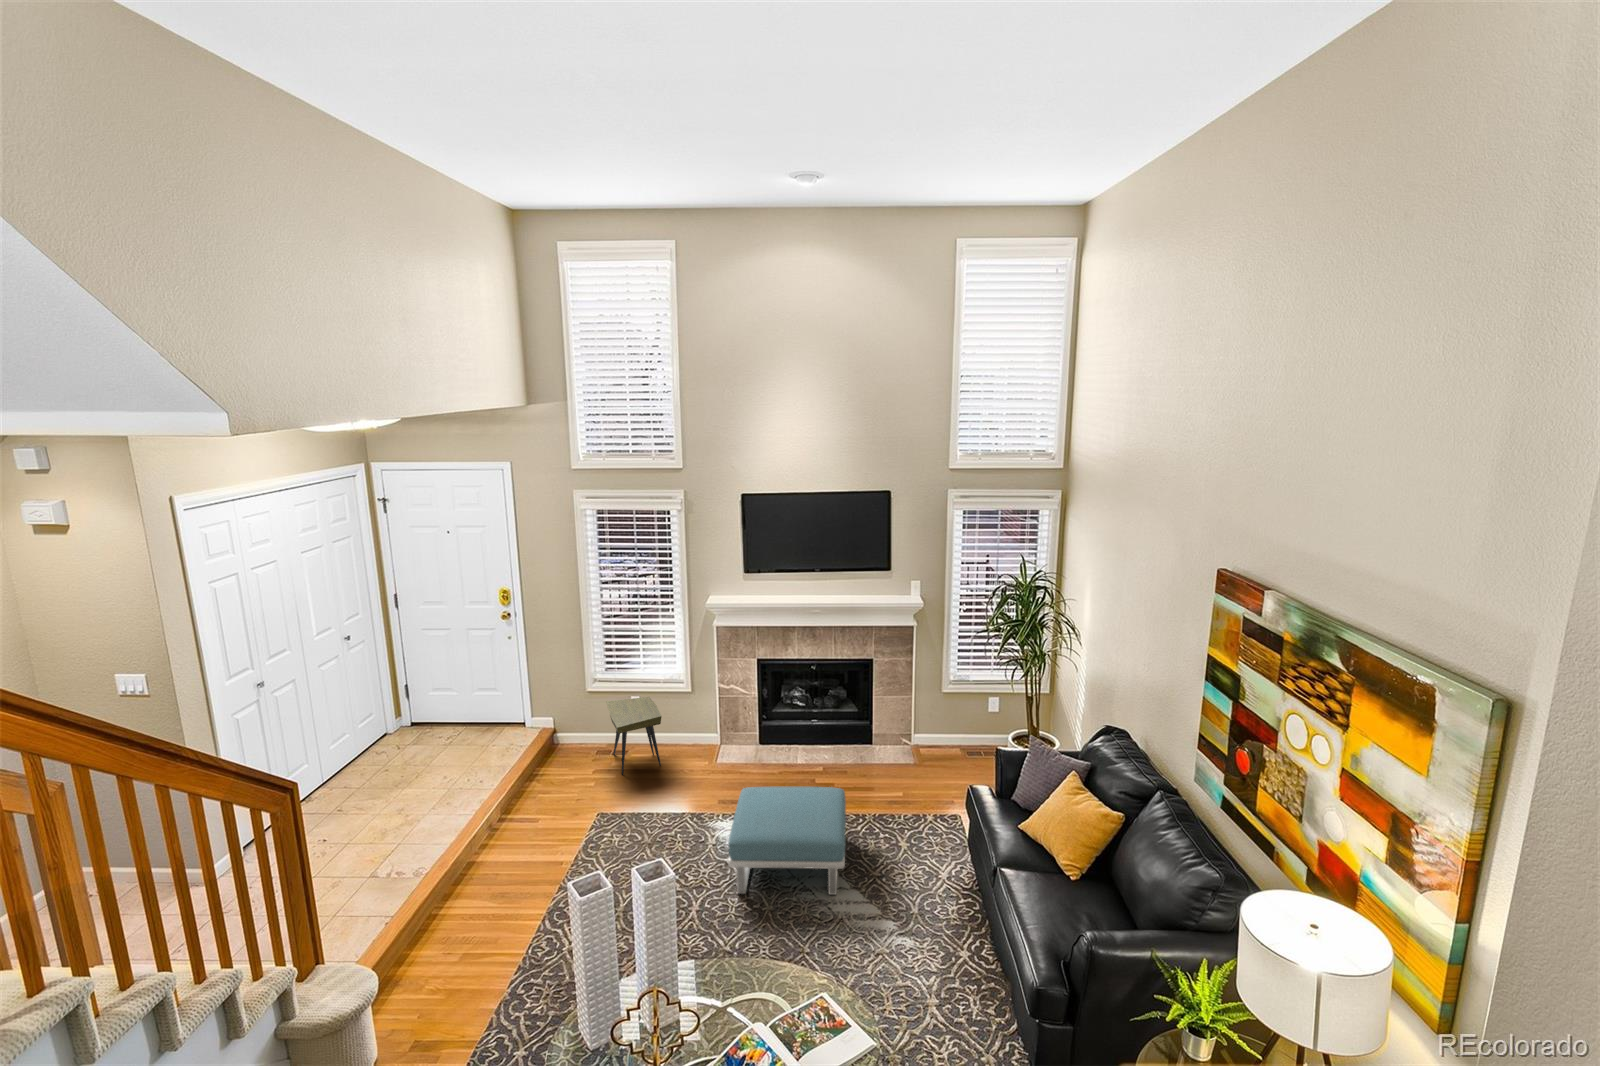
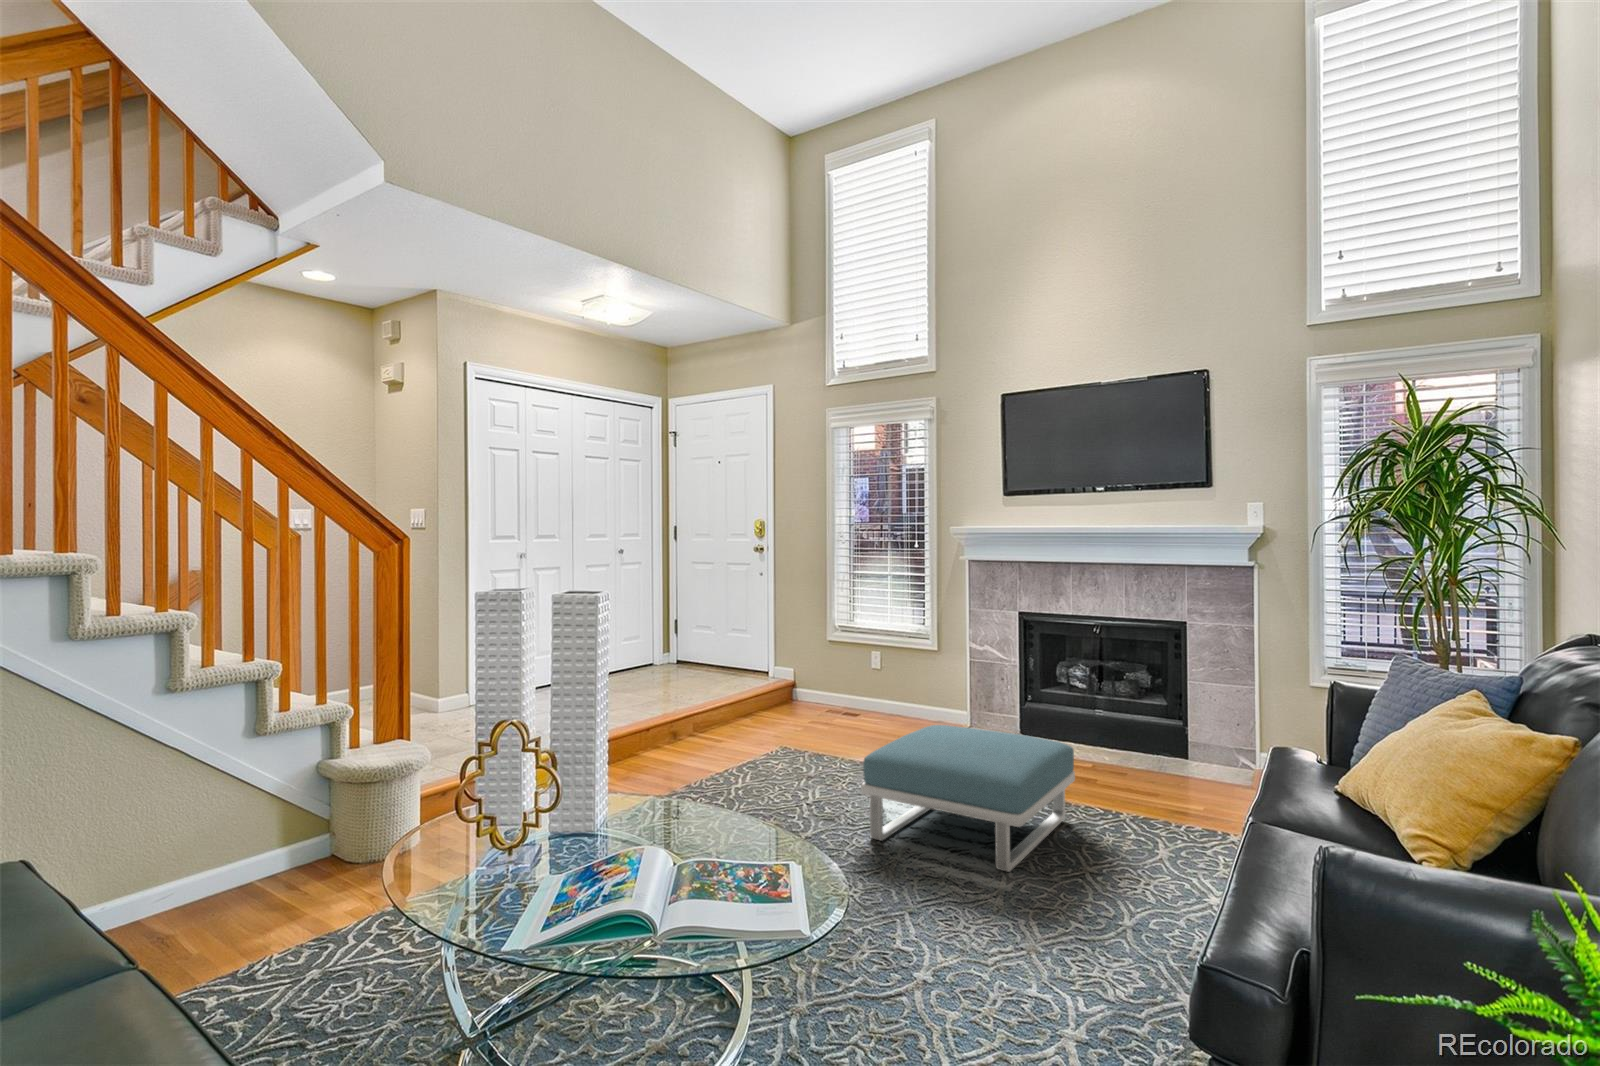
side table: present [606,697,661,775] -> none [832,651,893,731]

